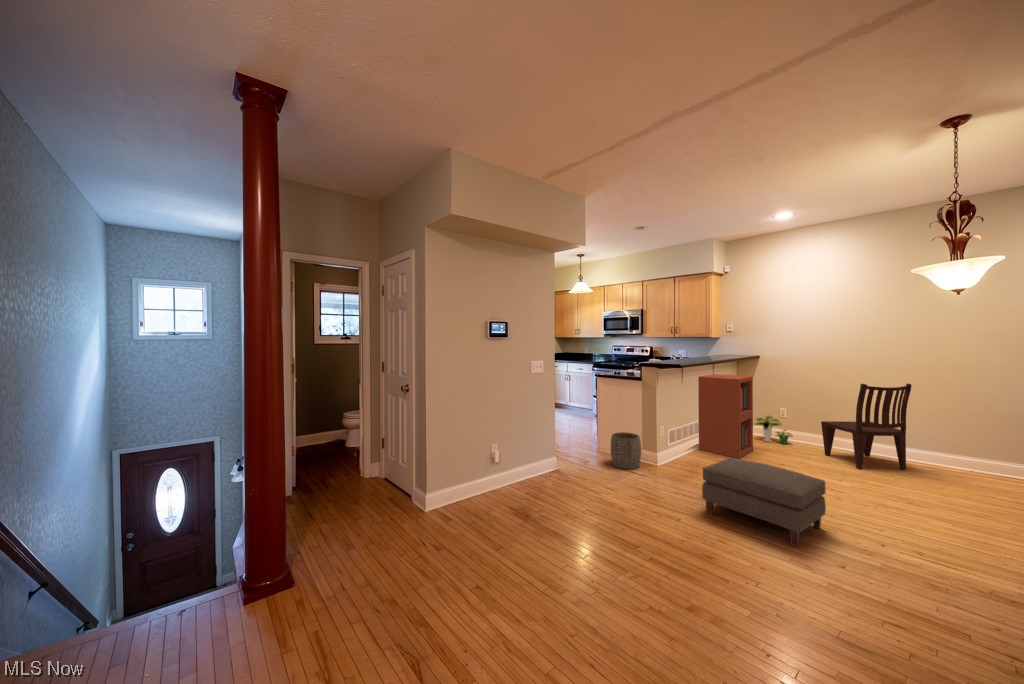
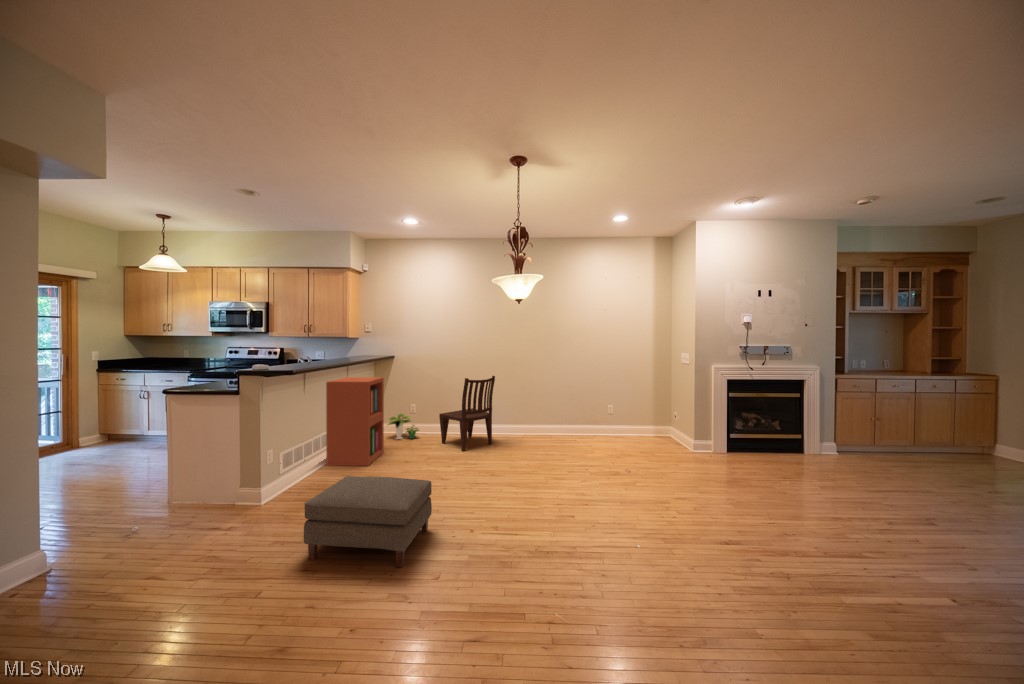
woven basket: present [611,432,641,469] -> none [182,469,237,526]

